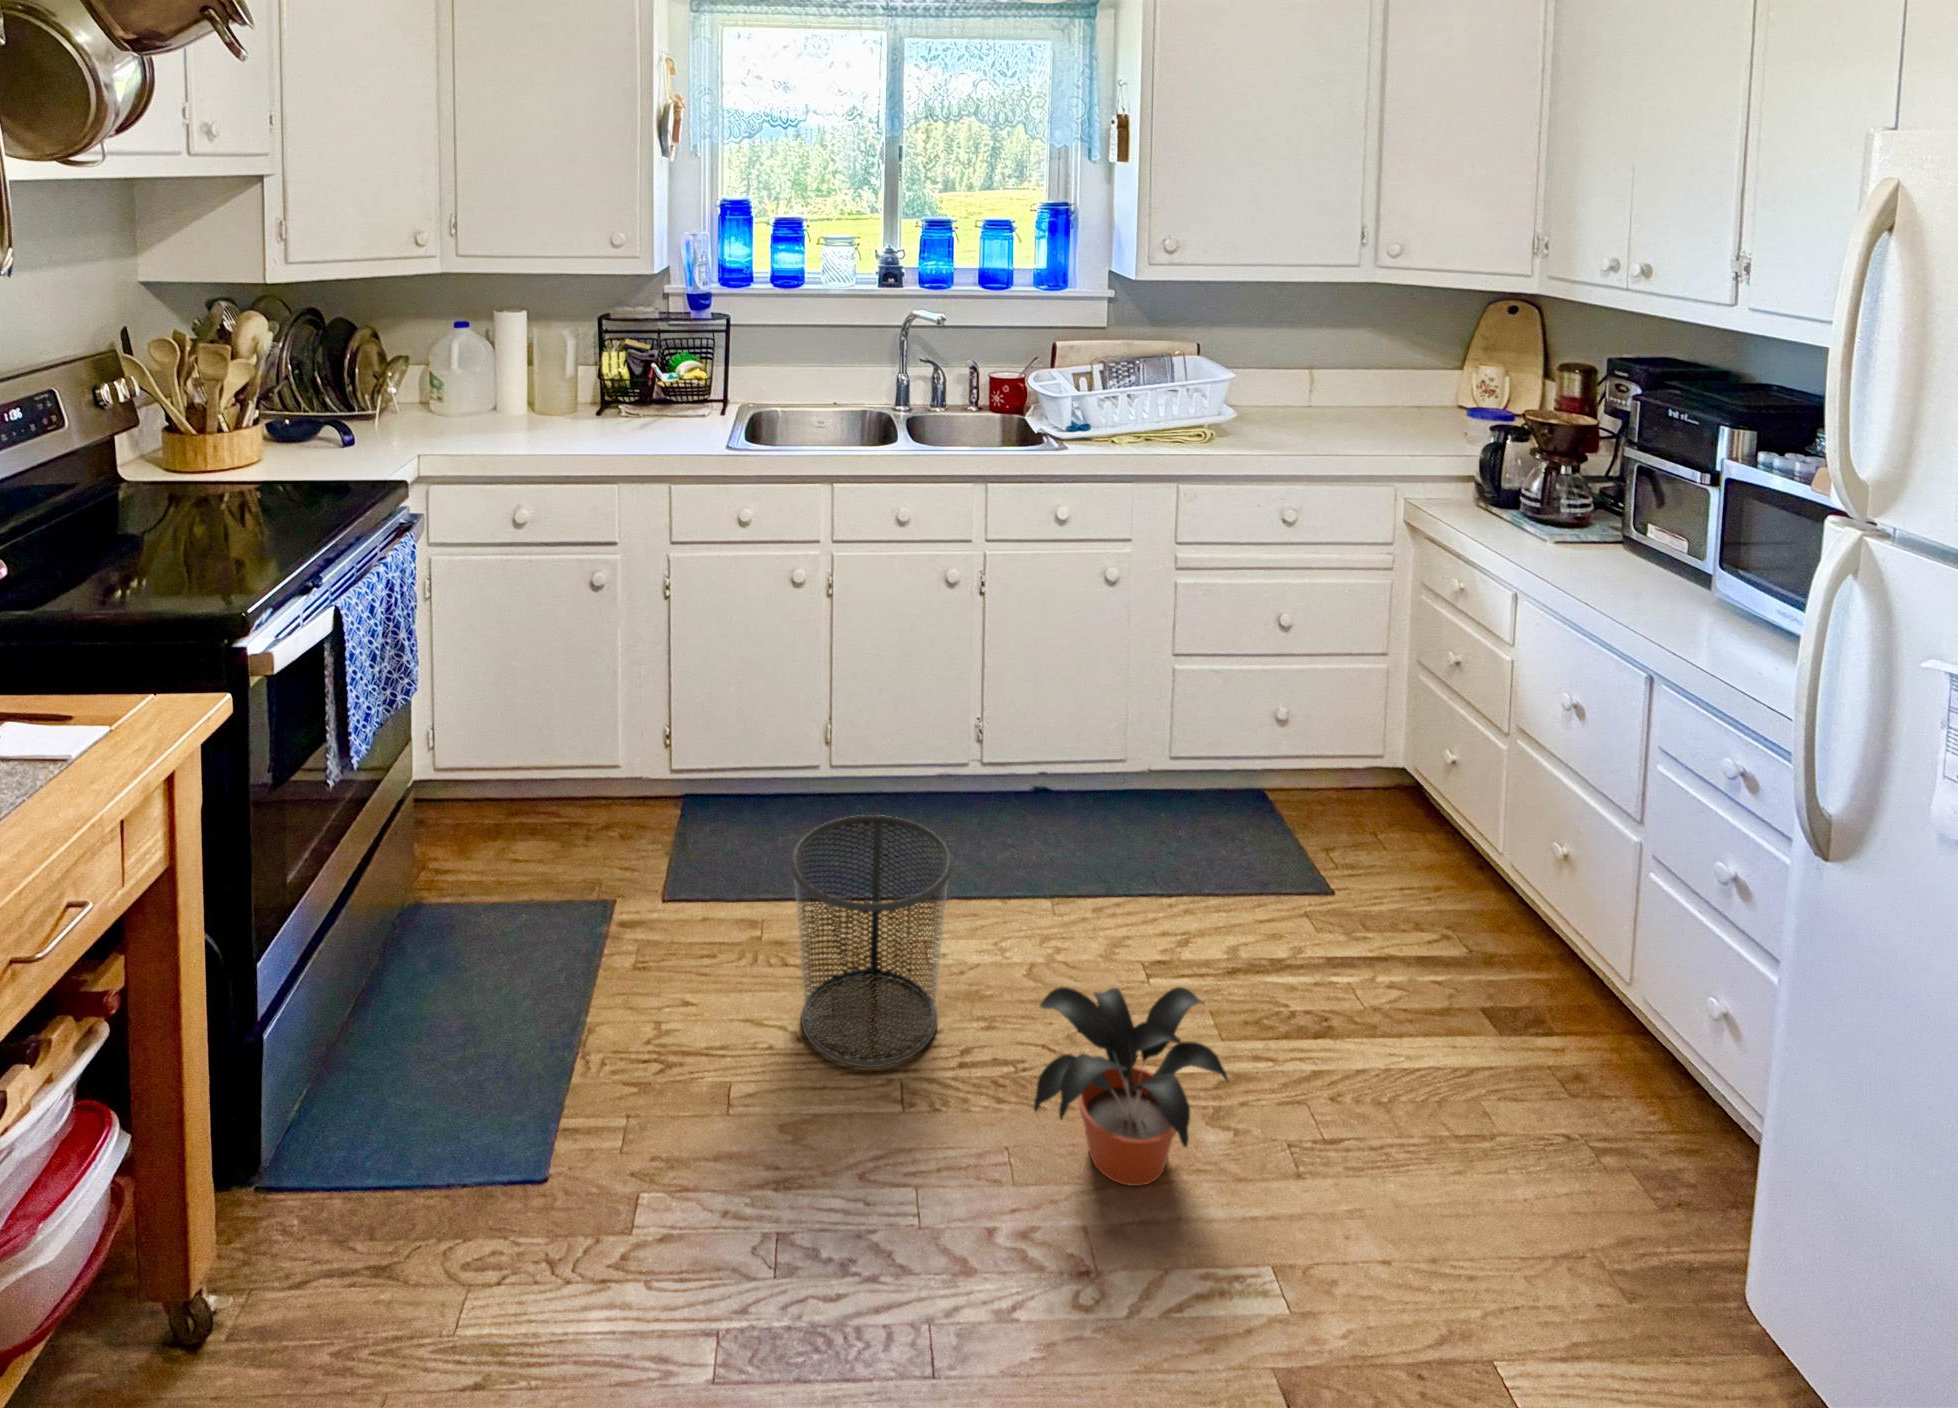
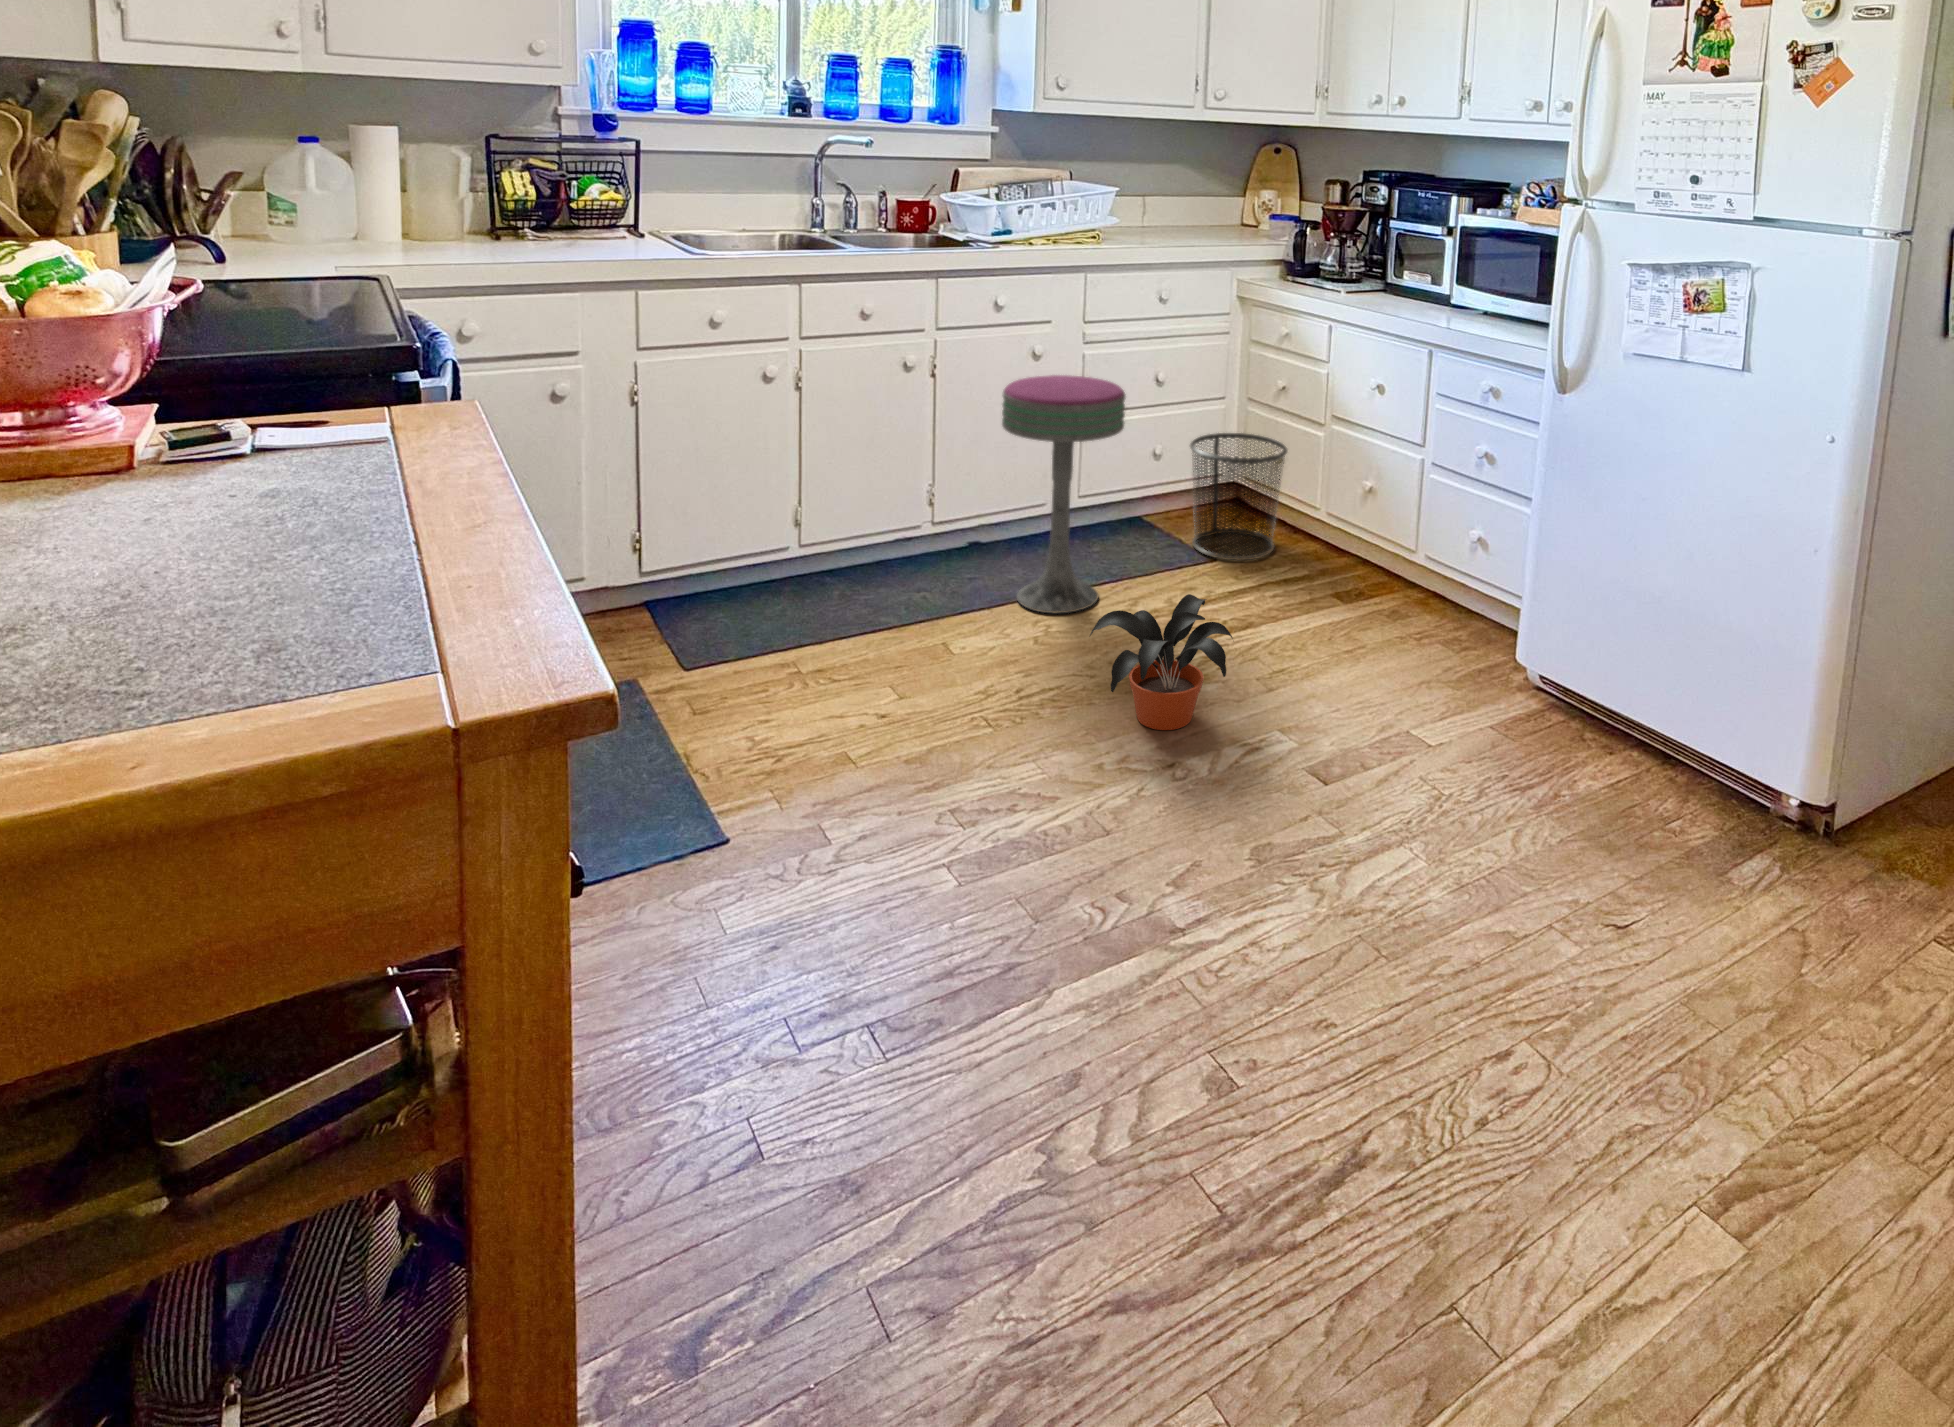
bar stool: none [1018,617,1170,928] -> present [1002,375,1126,613]
waste bin: present [790,815,953,1067] -> present [1190,433,1288,560]

